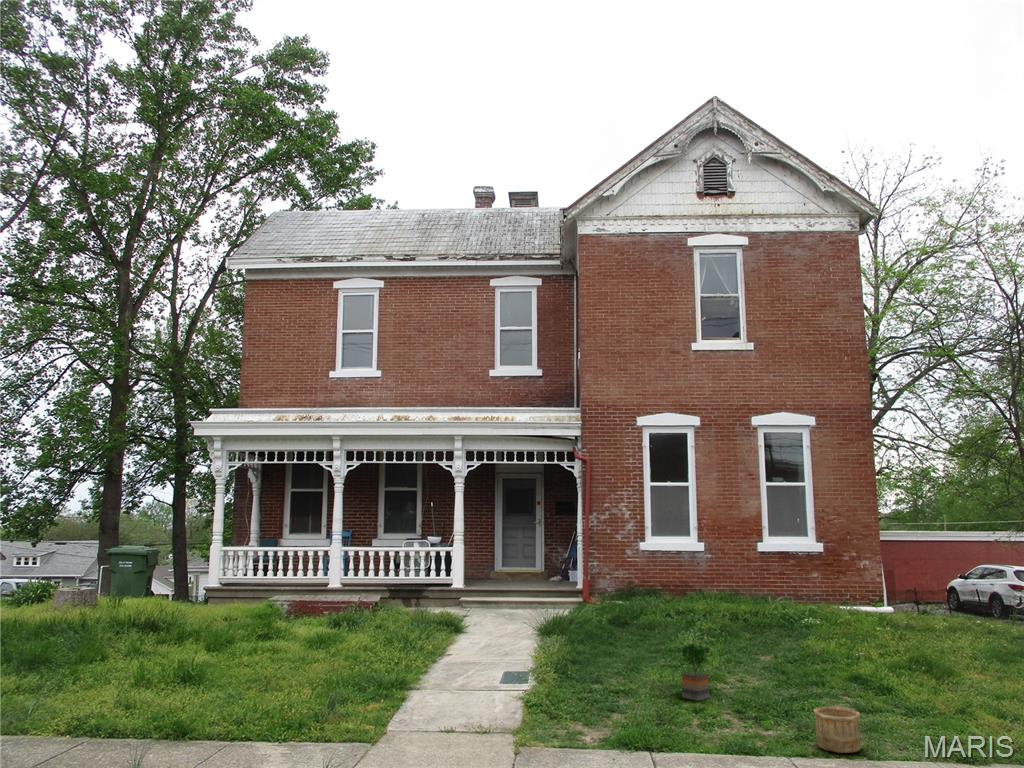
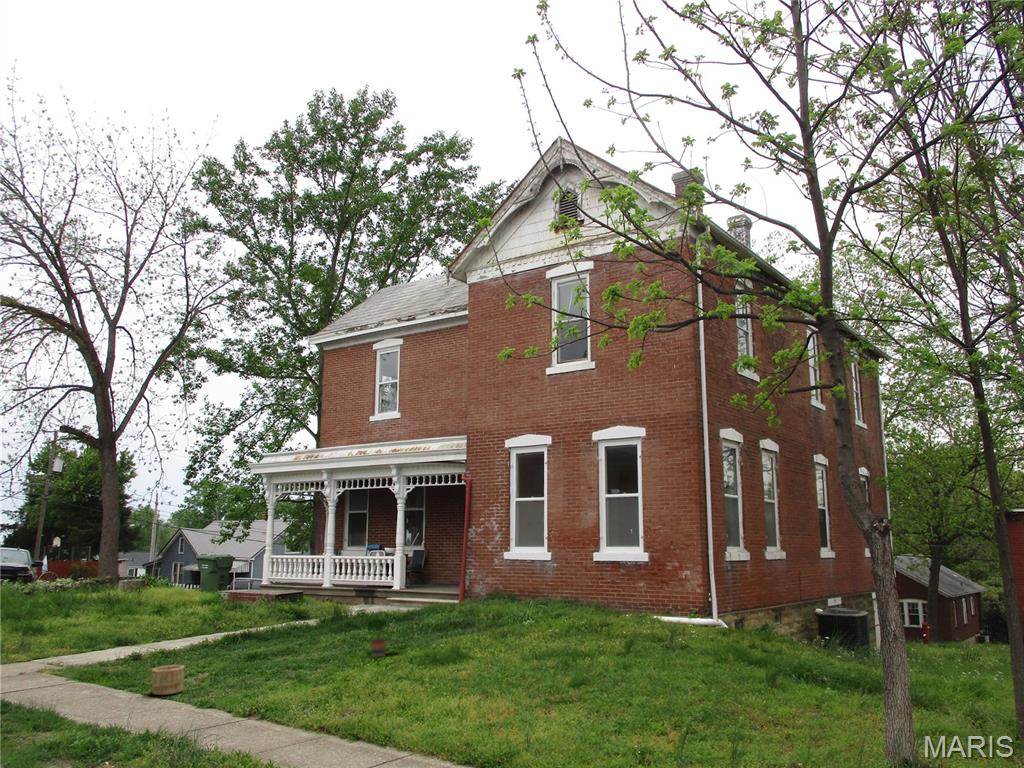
potted tree: present [682,644,714,701] -> present [366,617,391,657]

